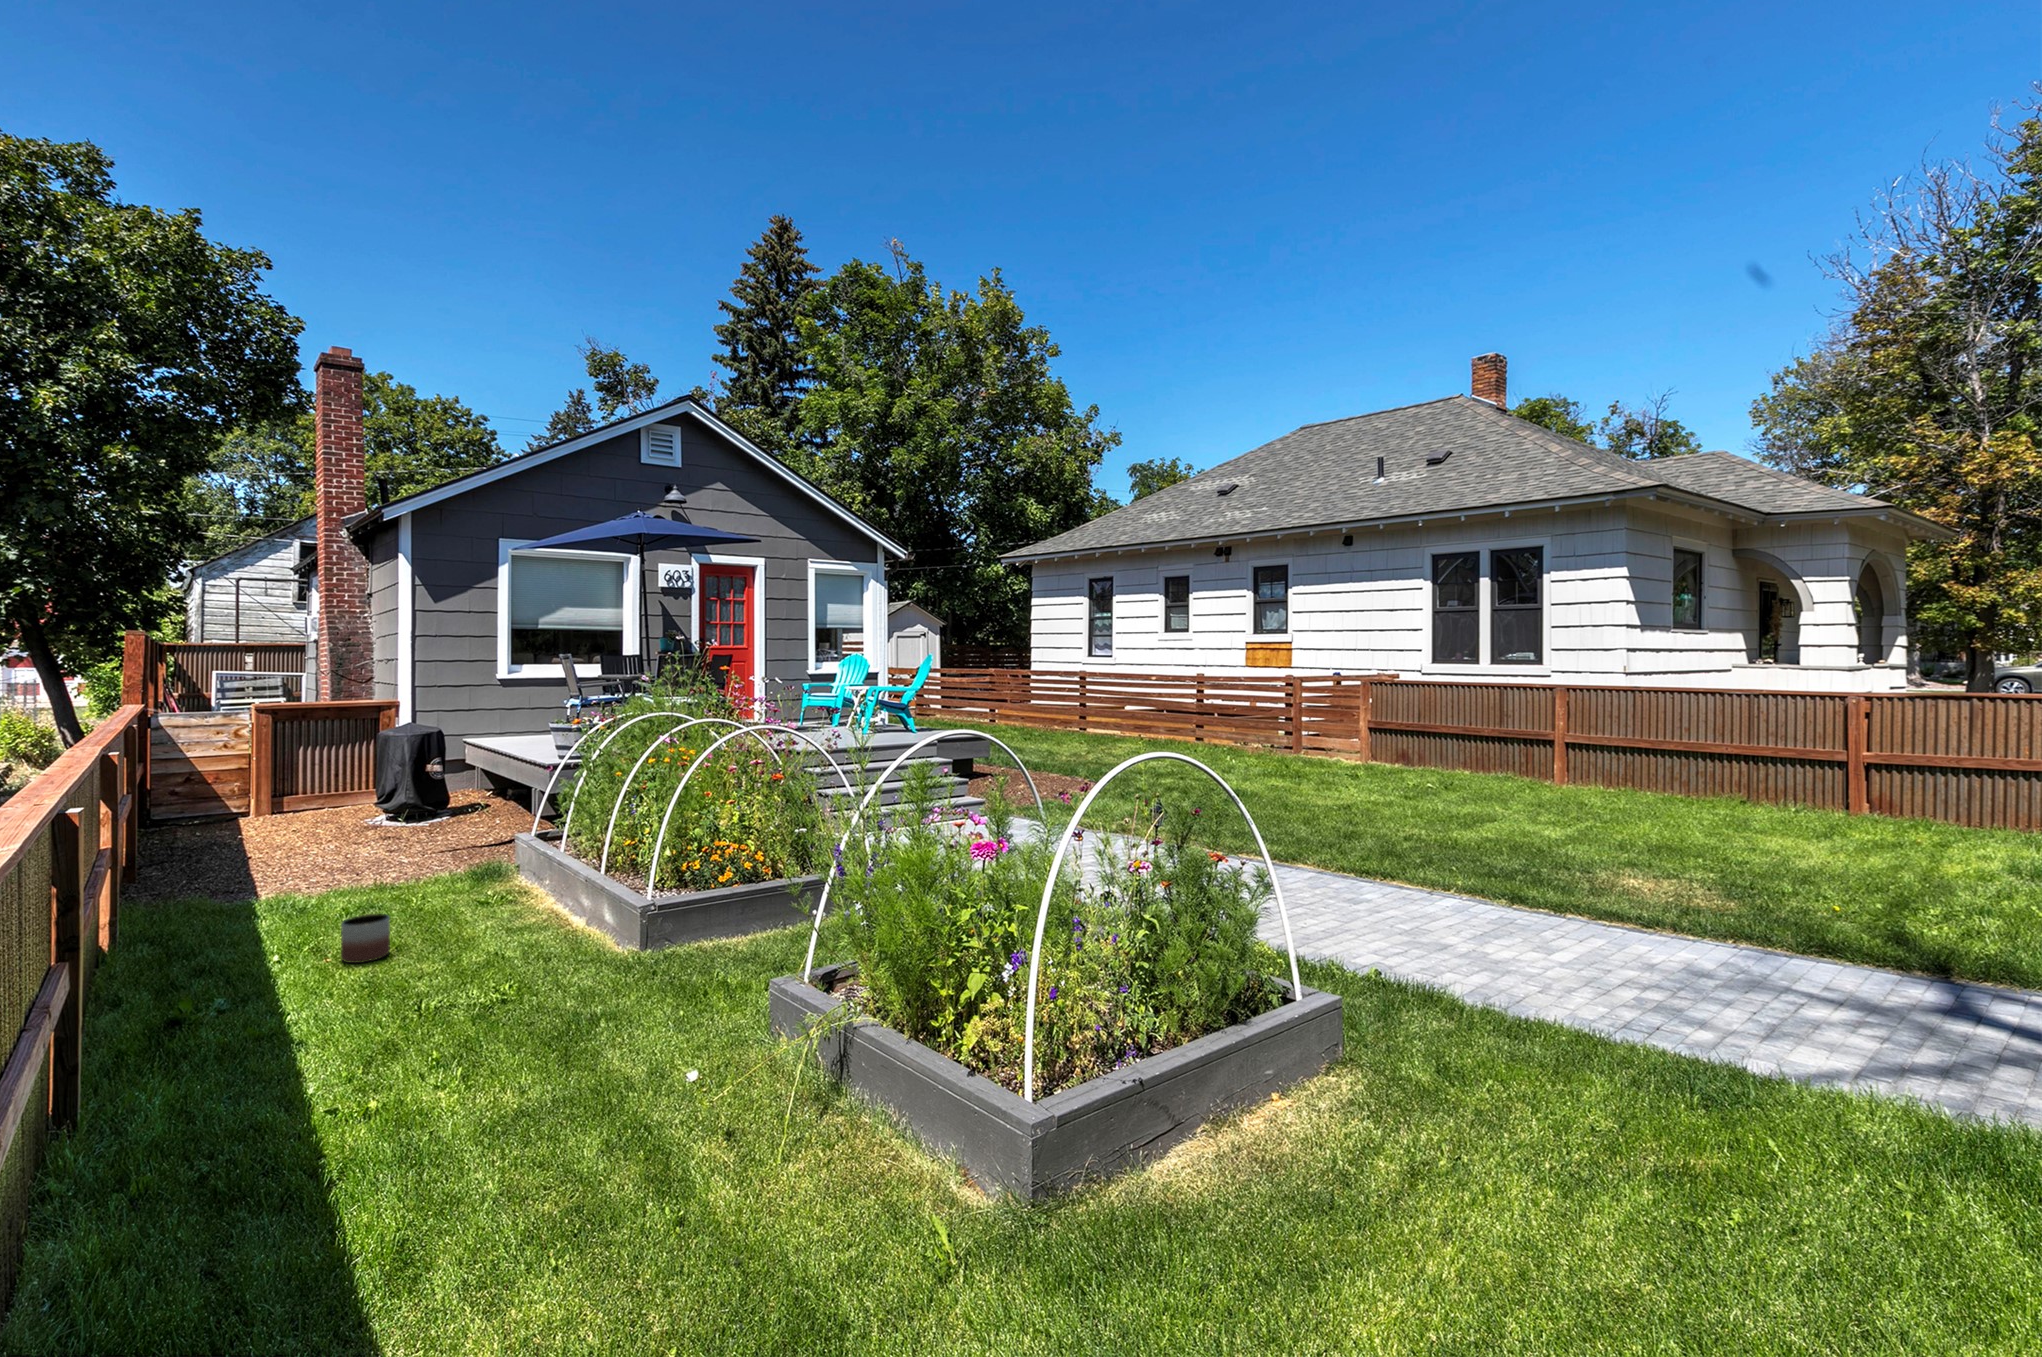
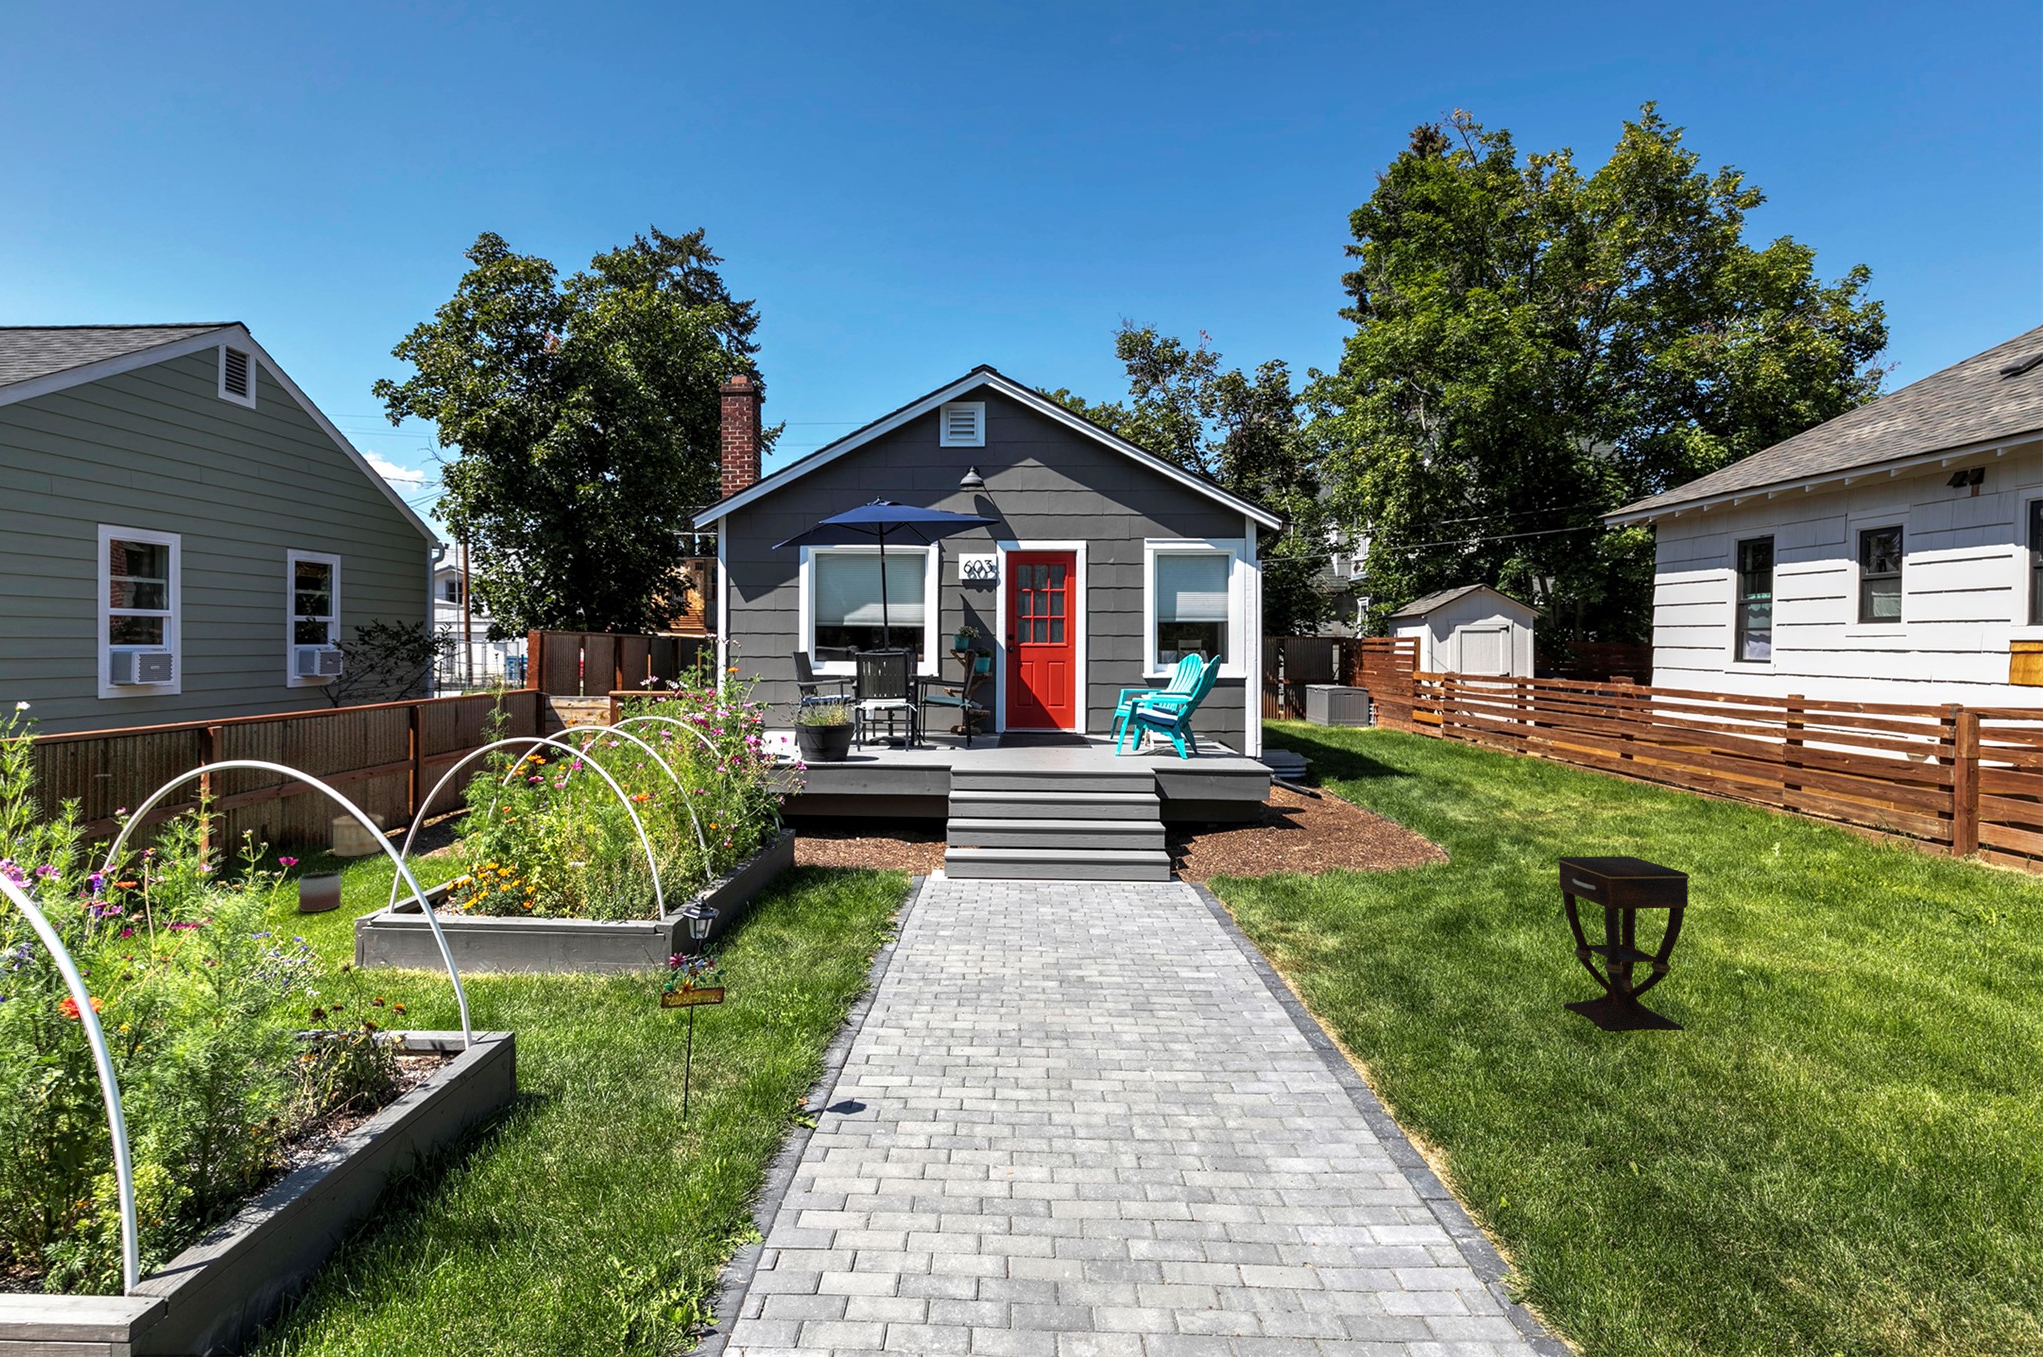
side table: none [1291,751,1347,834] -> present [1558,856,1689,1030]
wooden bucket: none [127,868,202,926] -> present [332,814,383,856]

